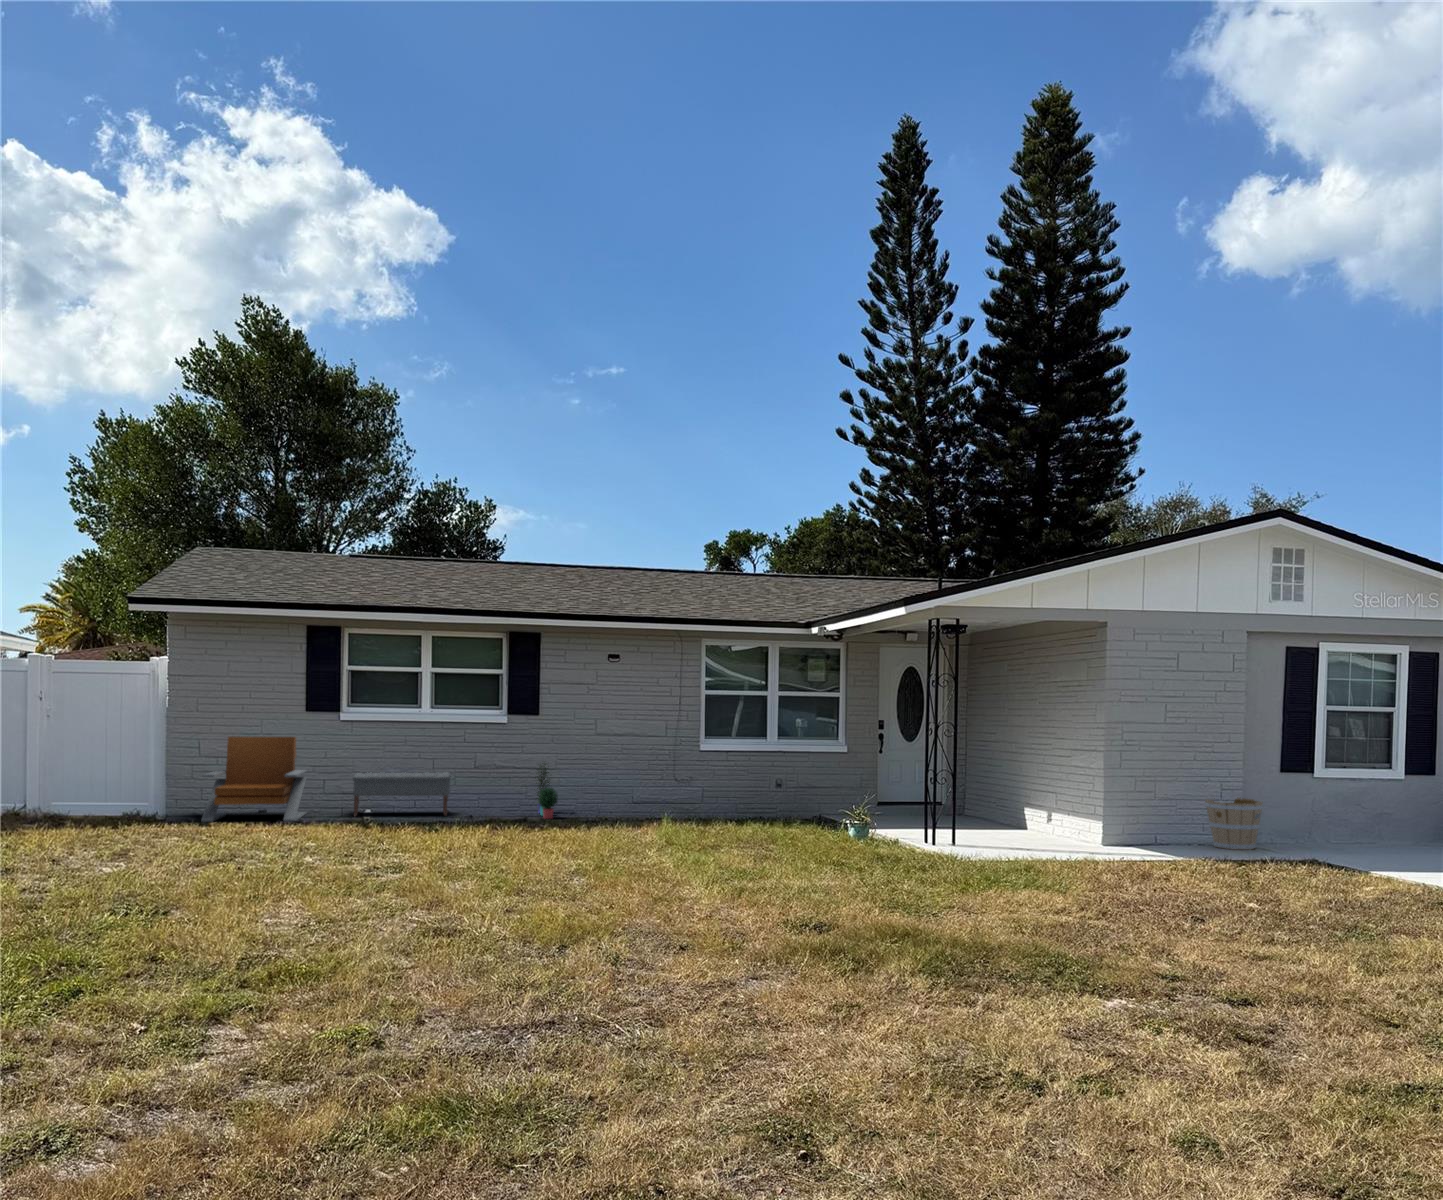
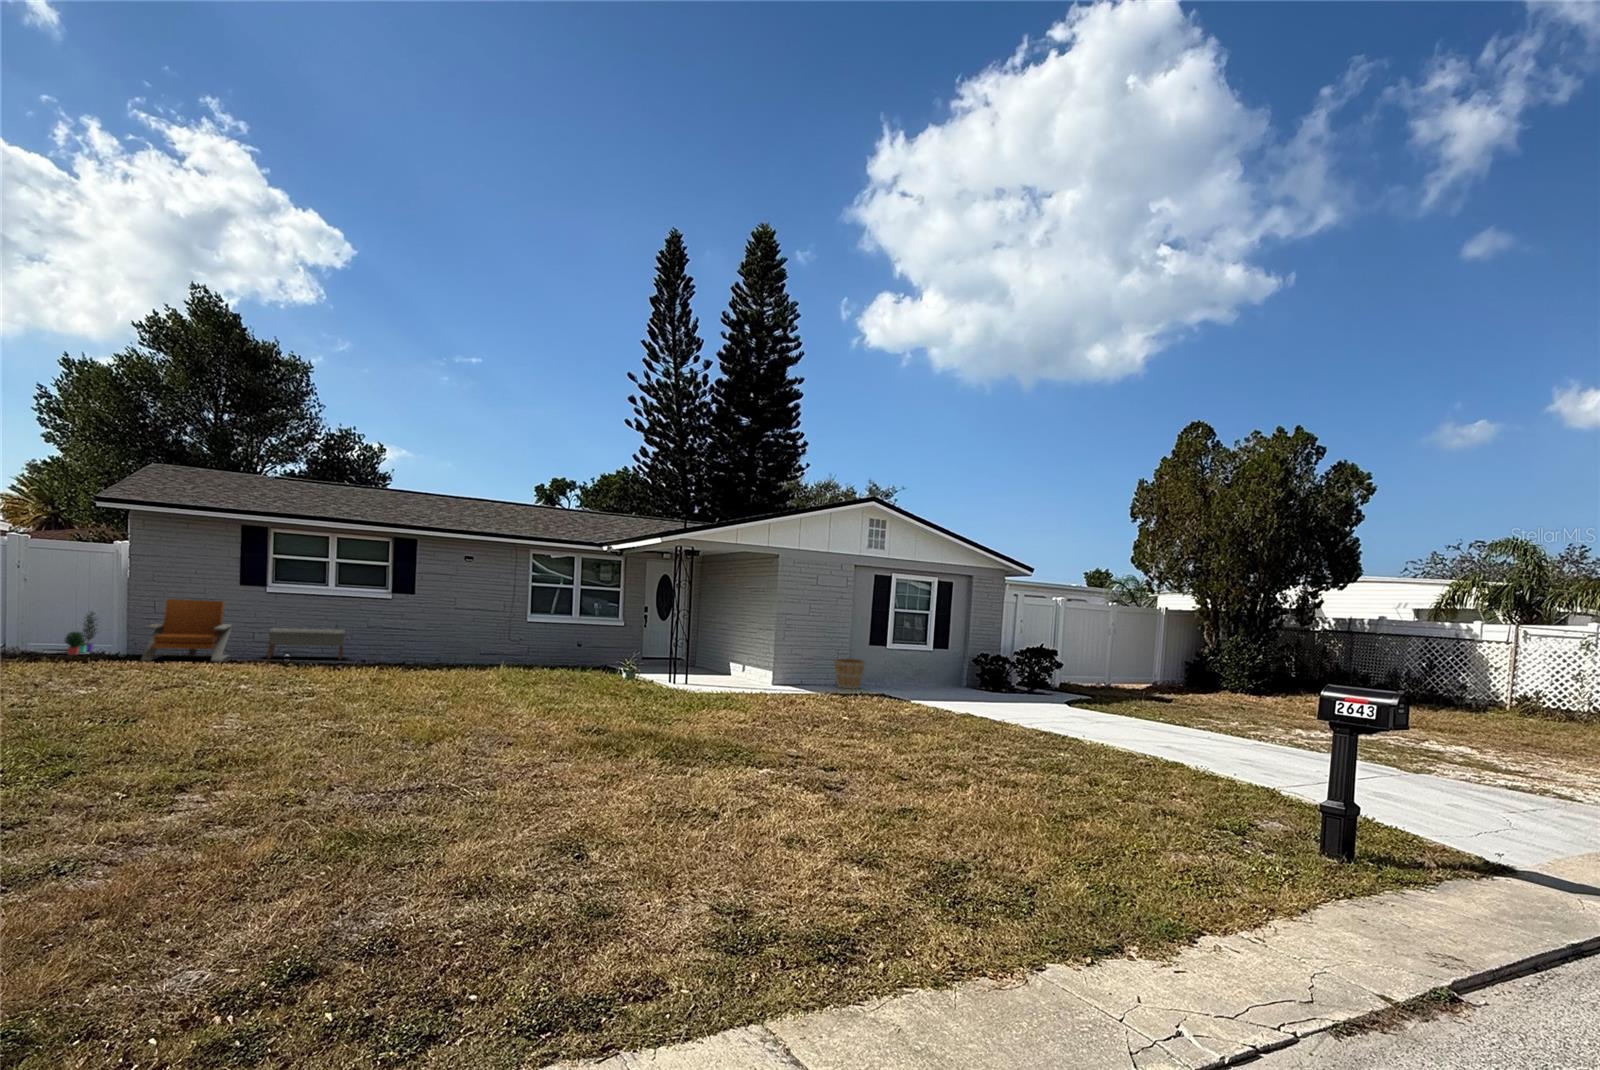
potted plant: present [536,763,558,819] -> present [65,611,98,655]

